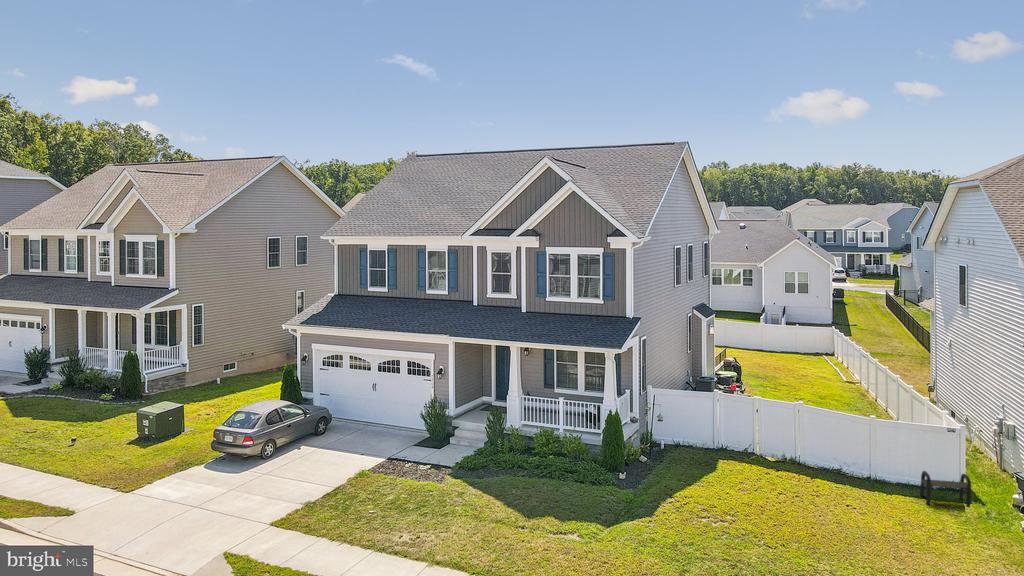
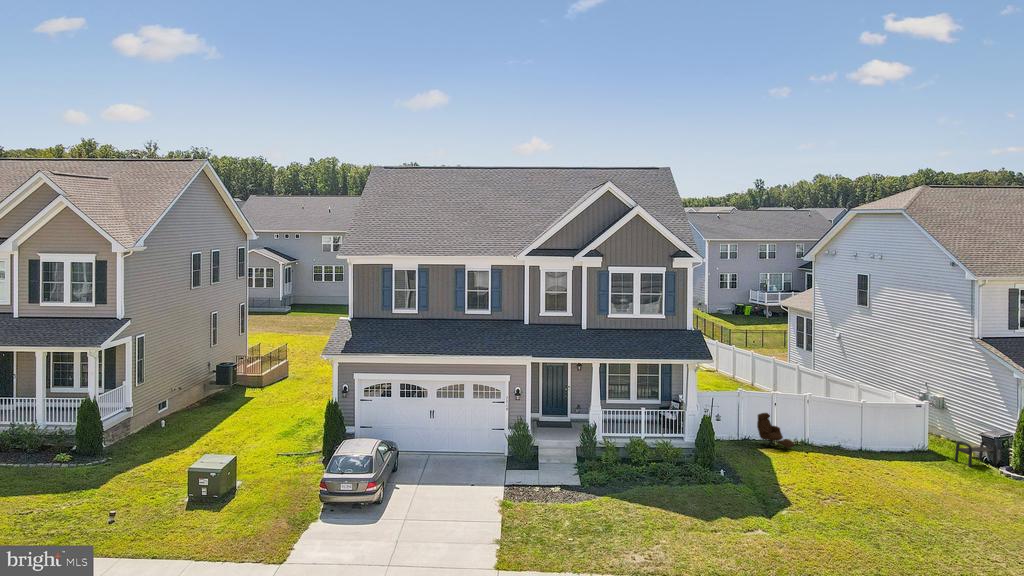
lounge chair: none [697,414,731,461] -> present [757,413,794,450]

